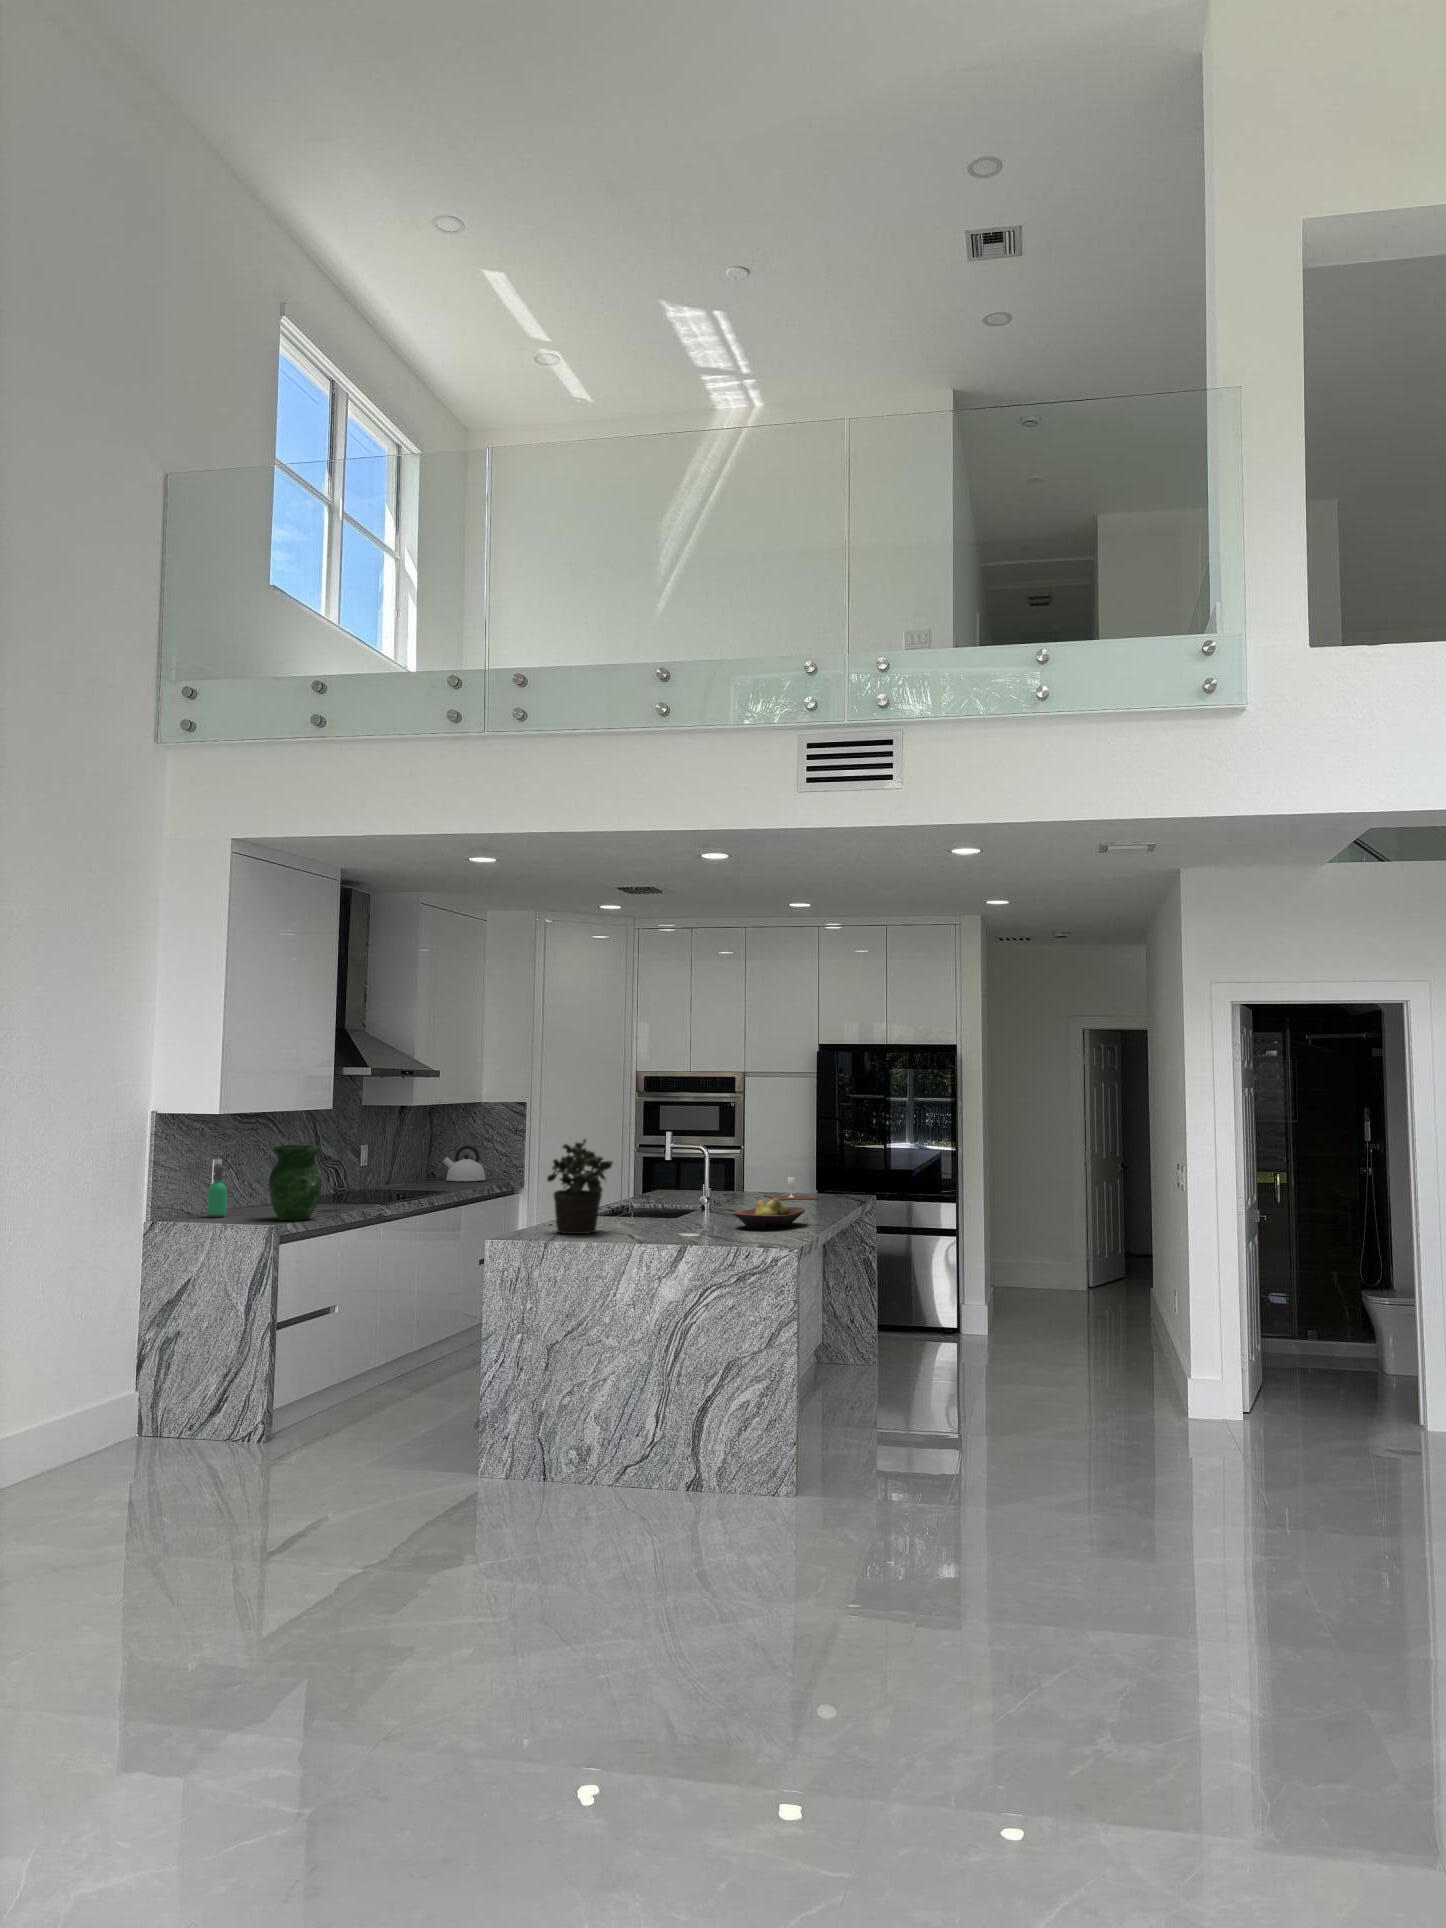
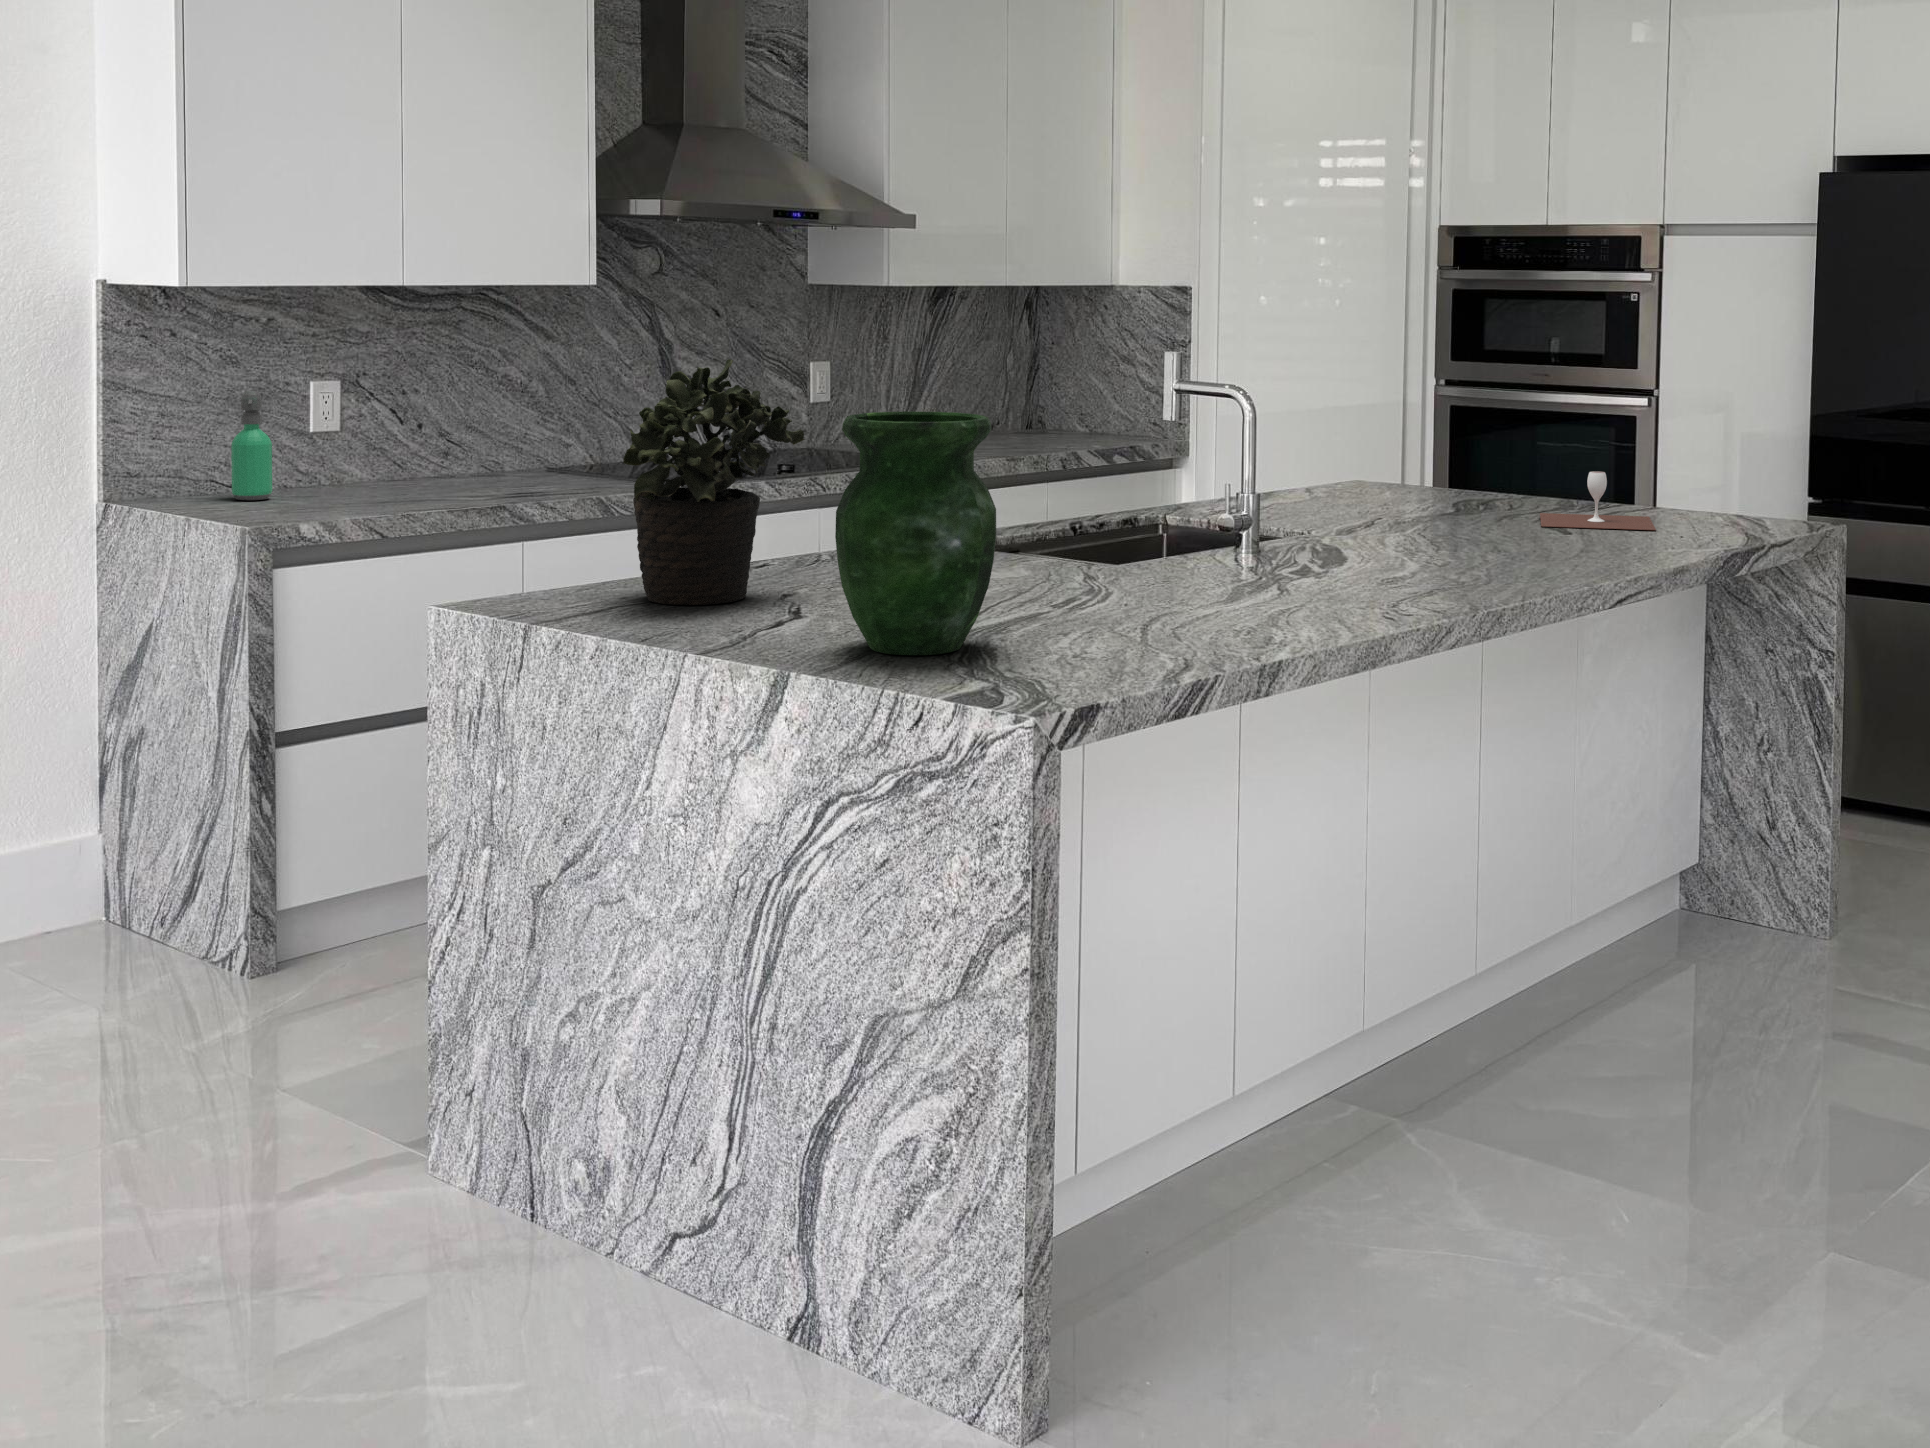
vase: present [269,1145,322,1221] -> present [835,412,996,655]
kettle: present [443,1145,486,1181] -> none [1015,371,1100,443]
fruit bowl: present [733,1198,805,1229] -> none [1113,538,1359,625]

